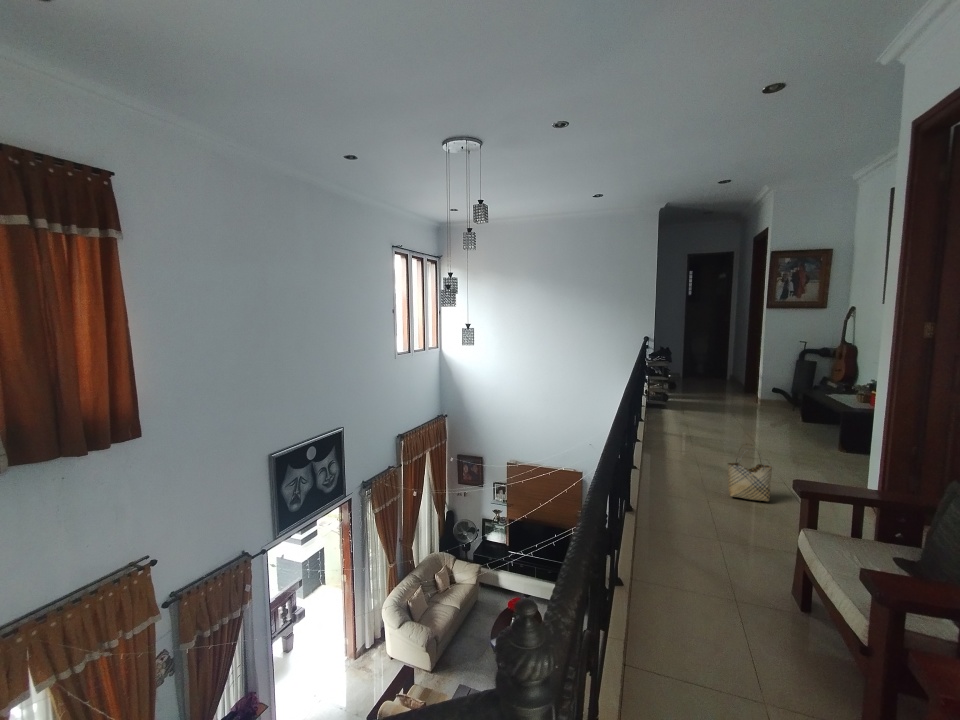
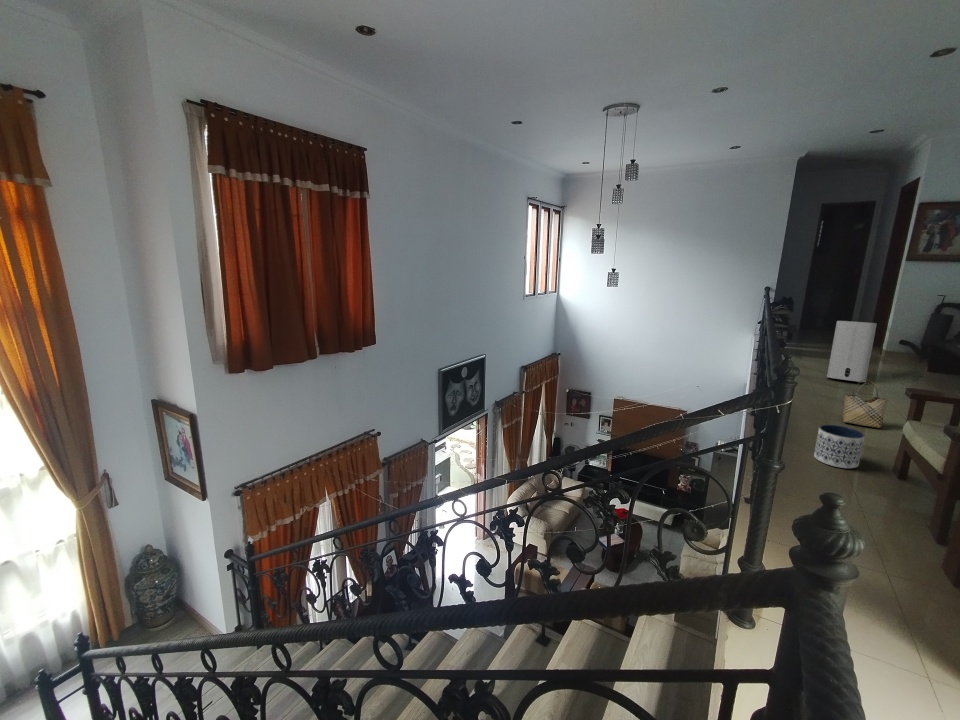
air purifier: none [710,372,750,438] -> present [827,321,877,382]
planter: none [701,514,754,575] -> present [814,425,865,468]

